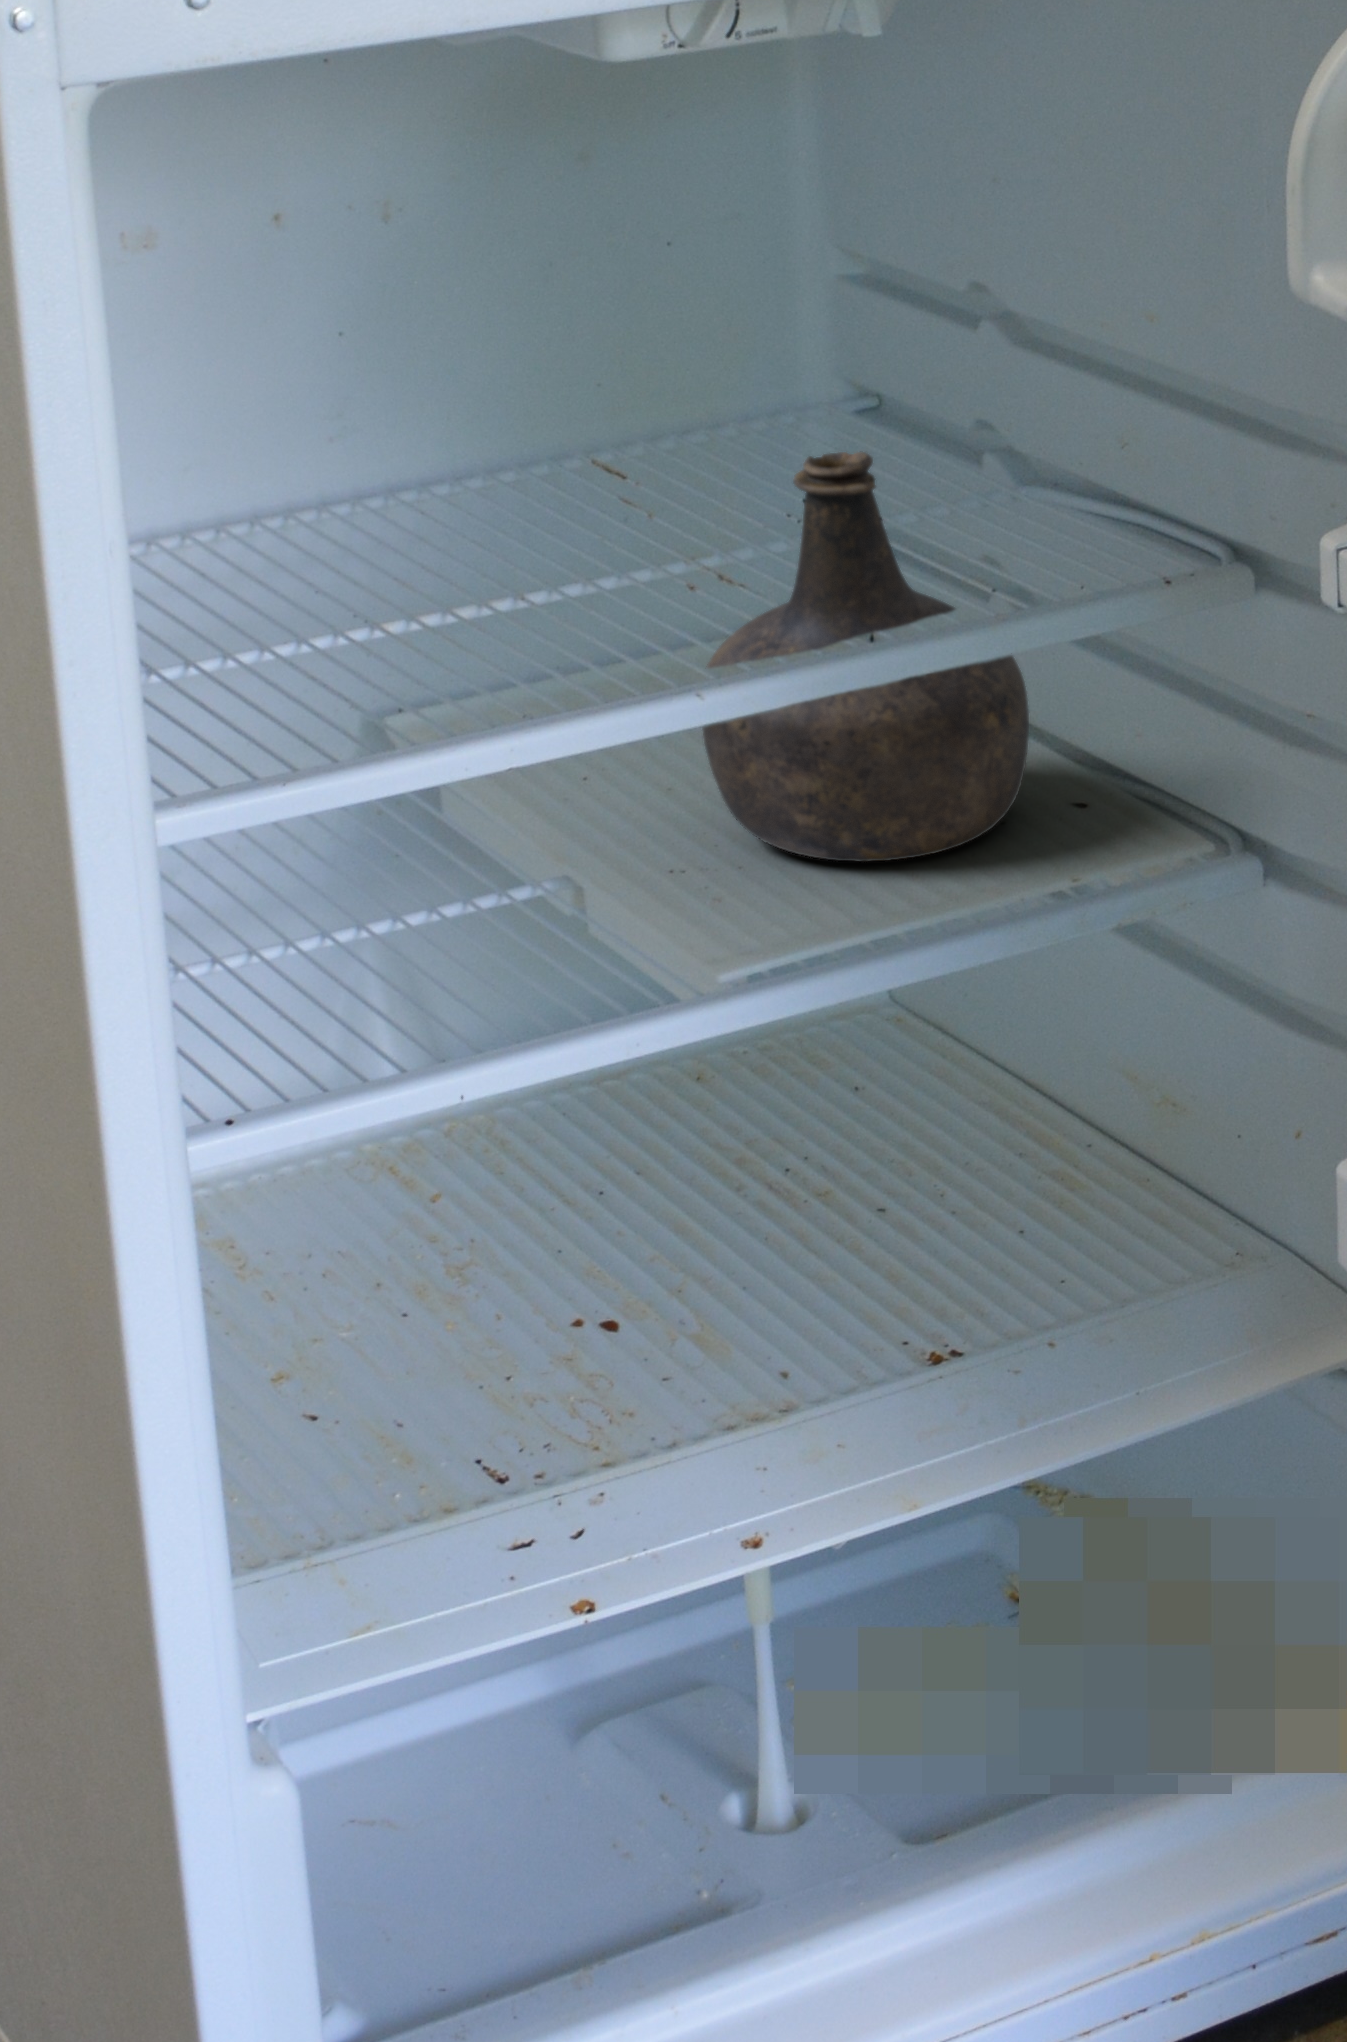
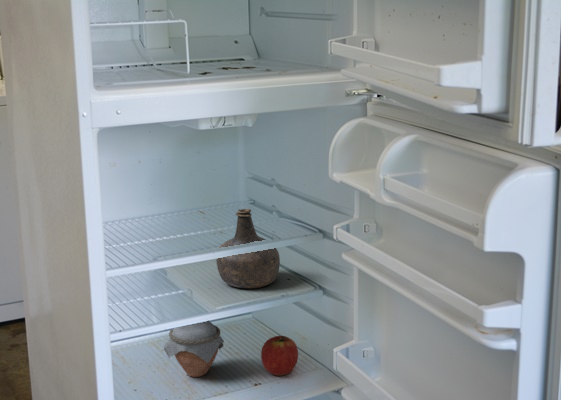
jar: none [453,1024,762,1322] -> present [164,321,224,377]
apple: none [952,1096,1143,1298] -> present [261,336,298,375]

